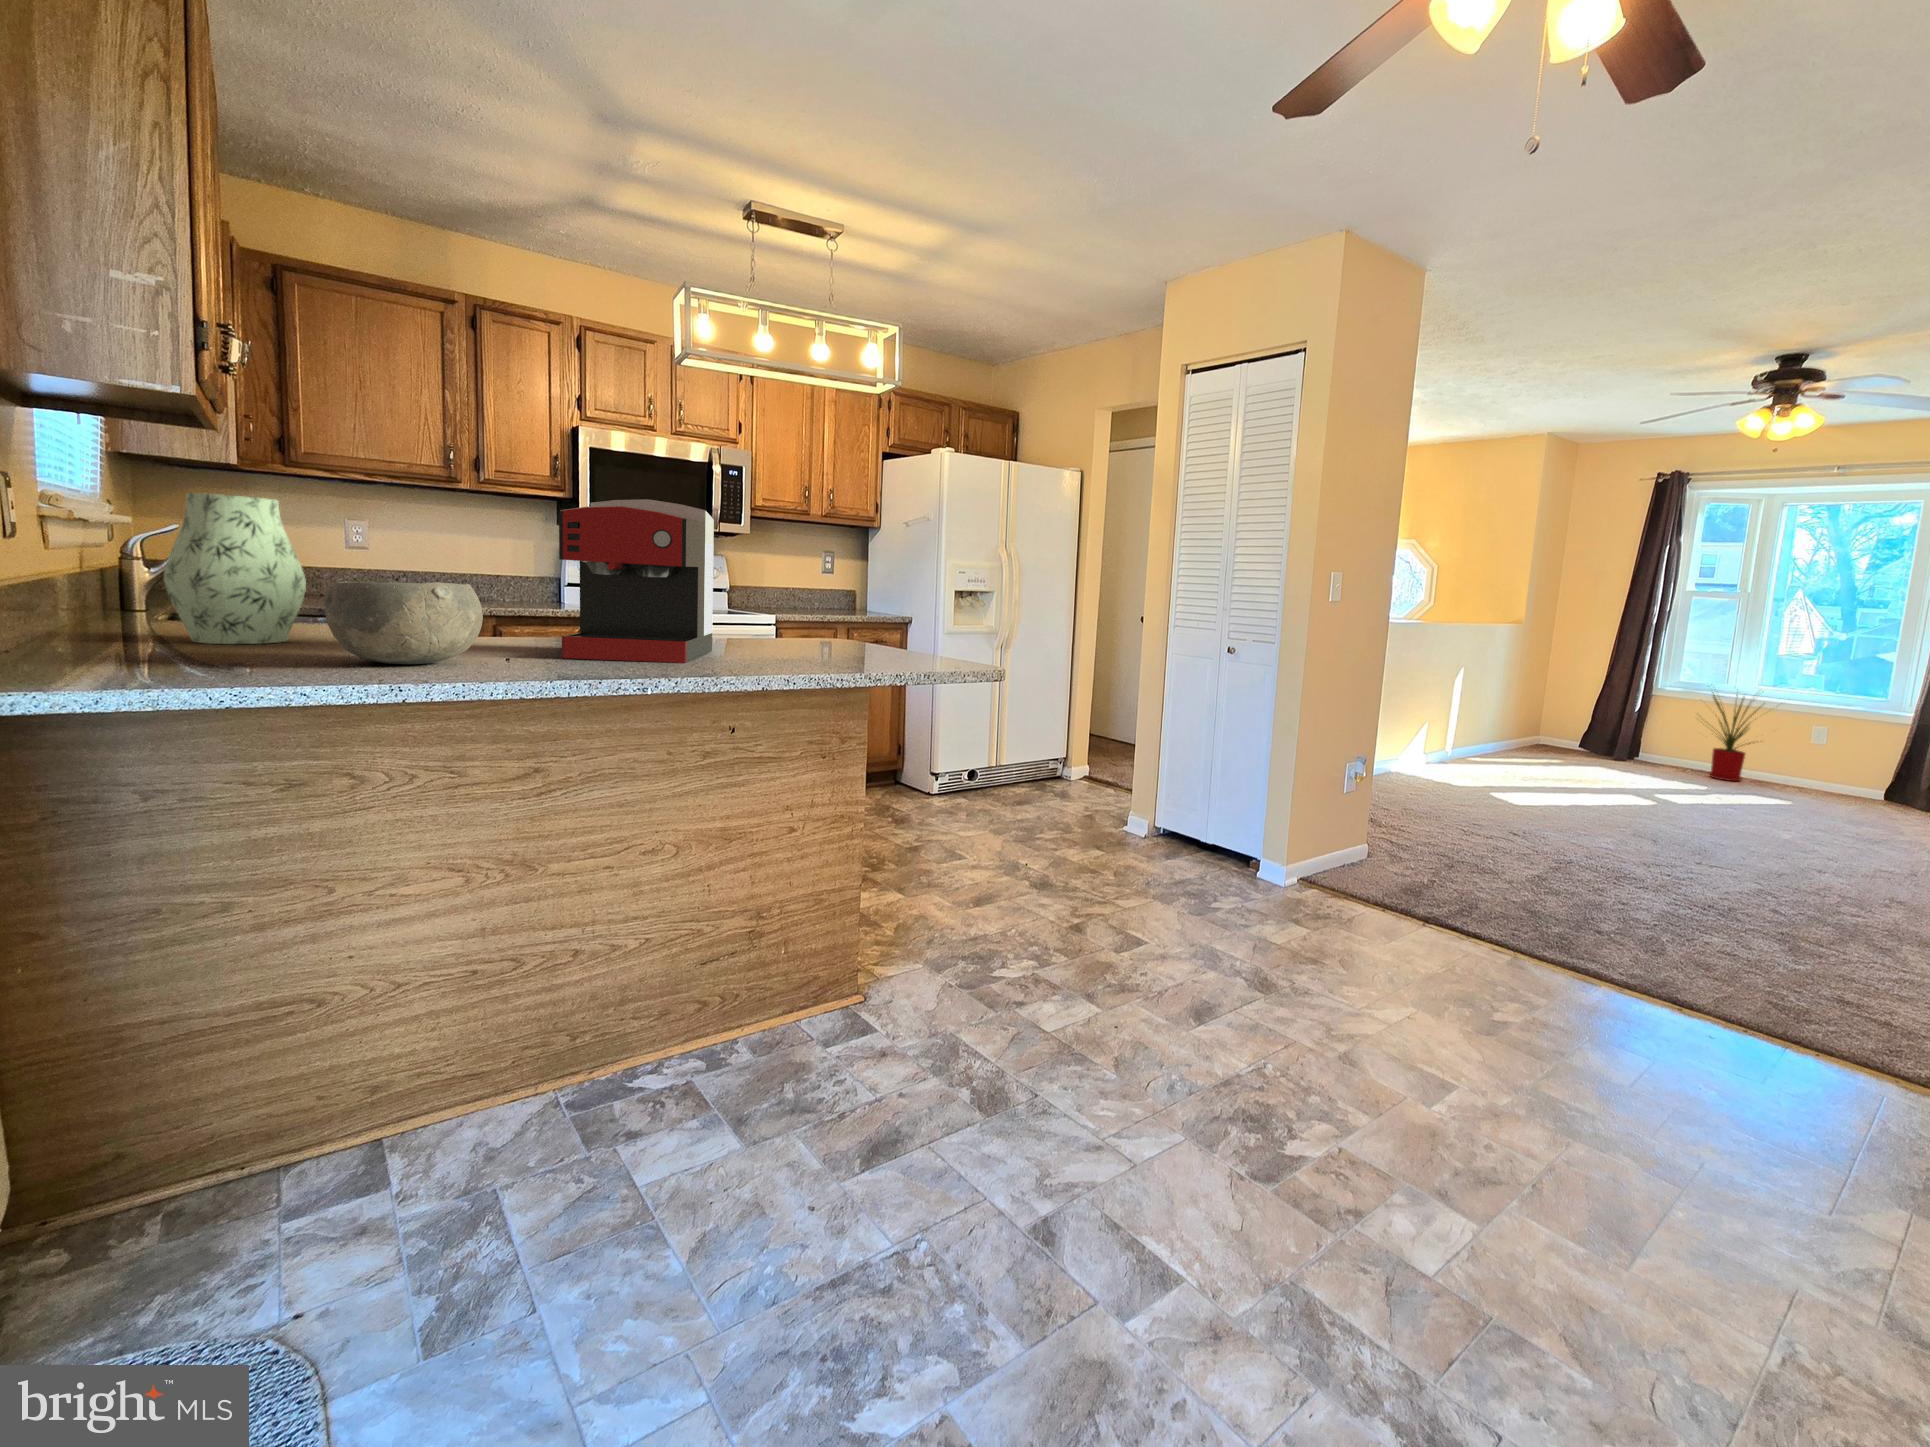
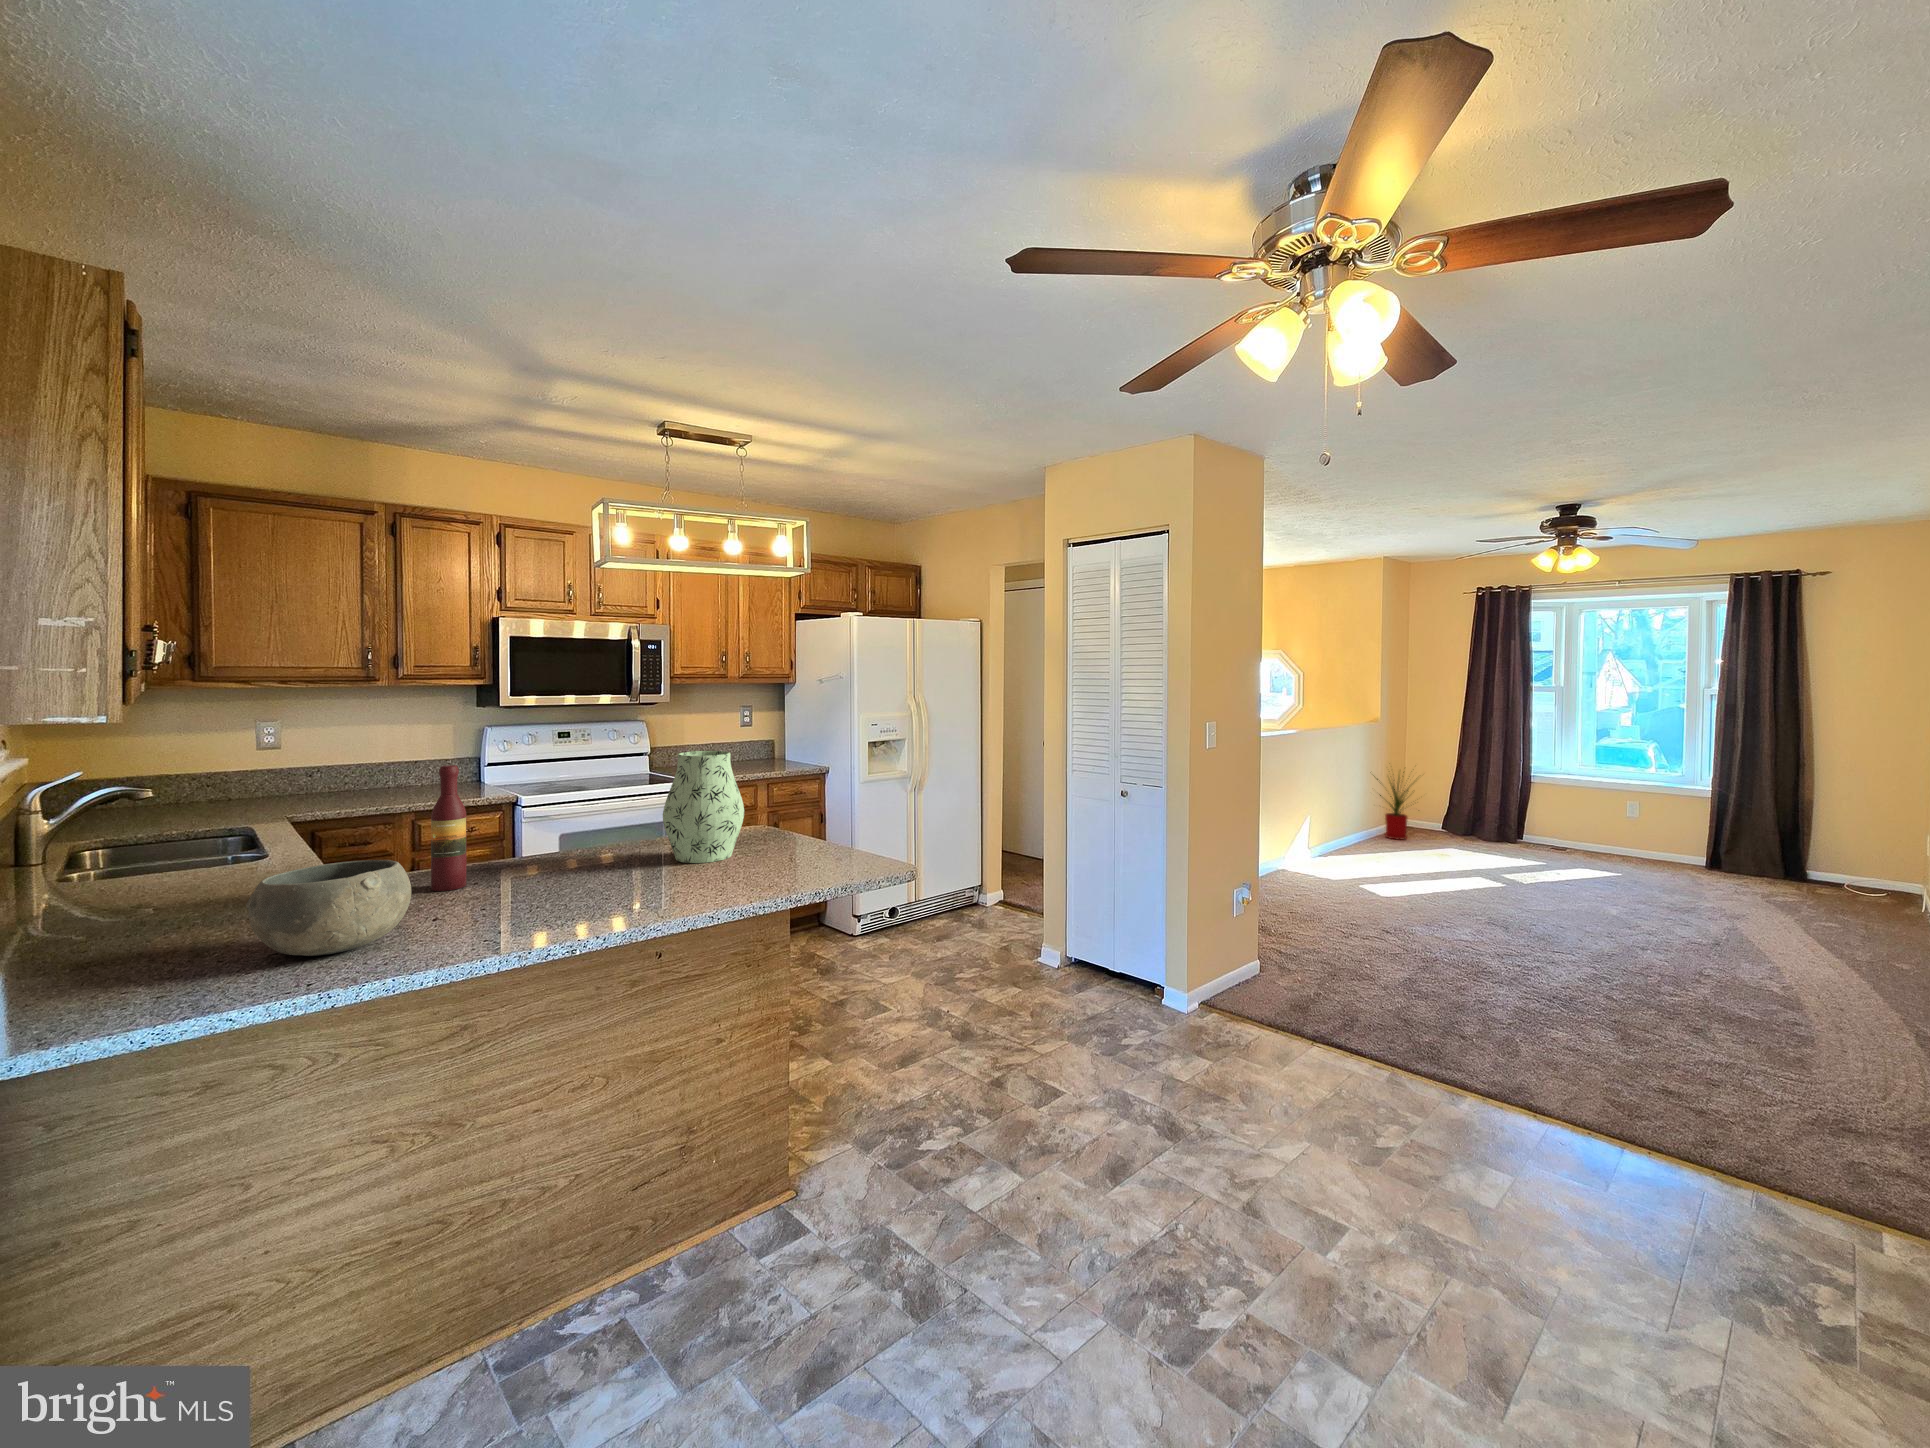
vase: present [164,493,306,644] -> present [663,751,744,863]
coffee maker: present [559,499,714,663] -> none [489,746,640,913]
wine bottle: none [505,517,540,646] -> present [431,765,466,891]
house plant: present [1709,693,1756,781] -> present [1373,772,1409,839]

